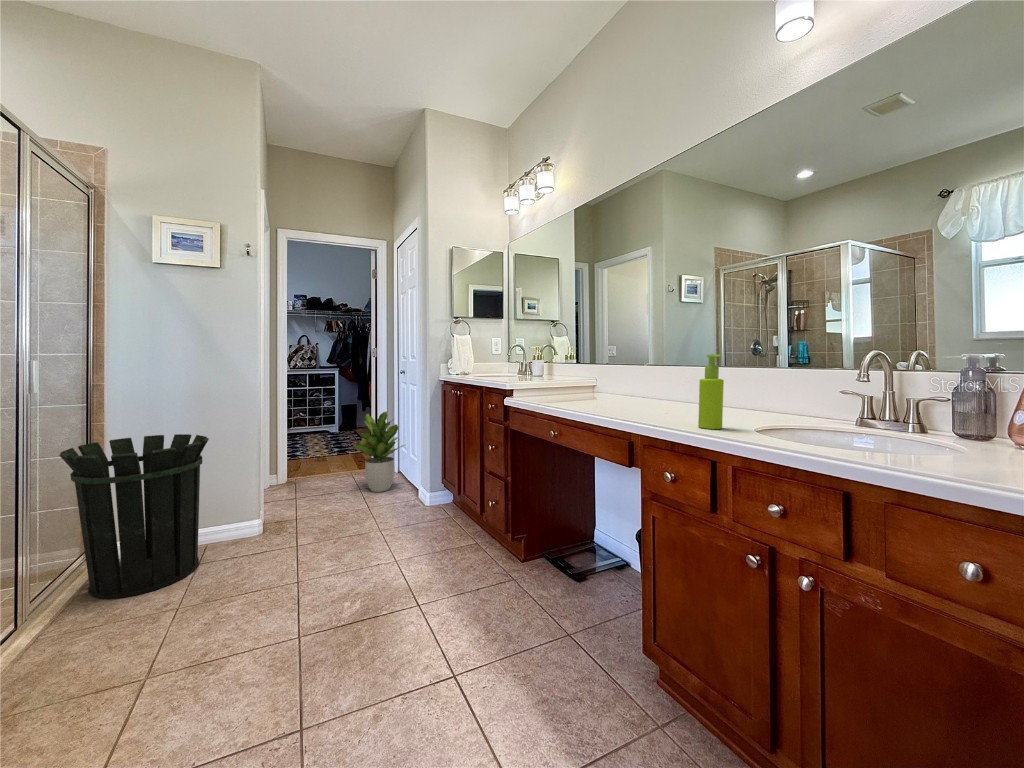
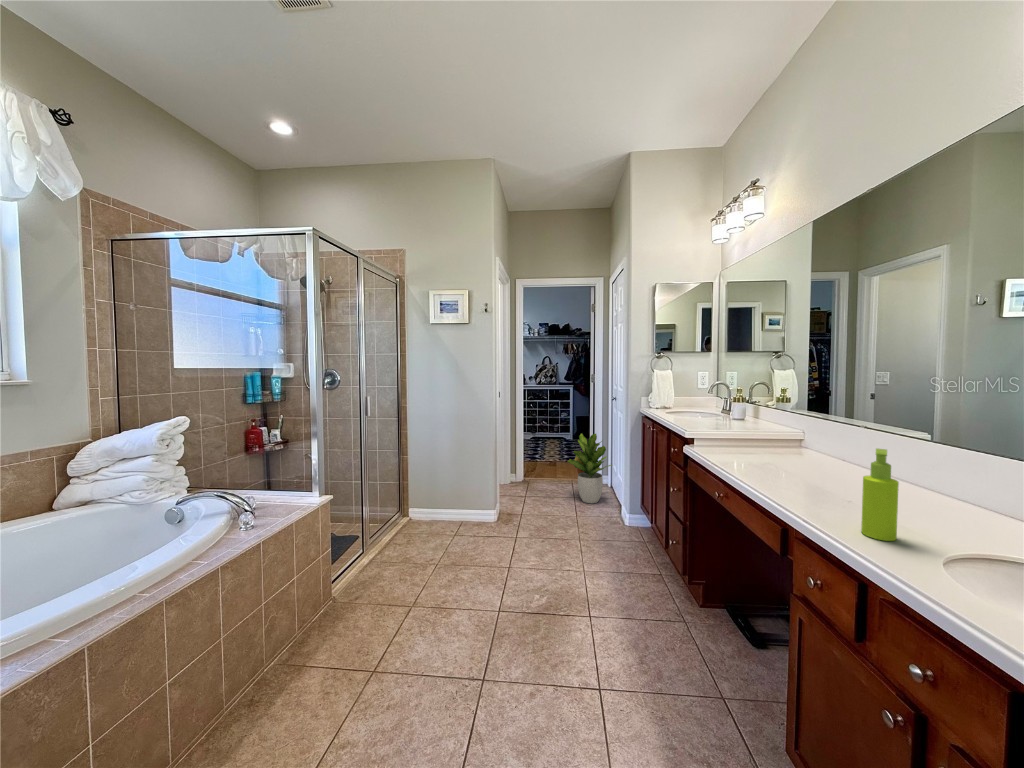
waste bin: present [59,434,209,599] -> none [394,444,465,547]

